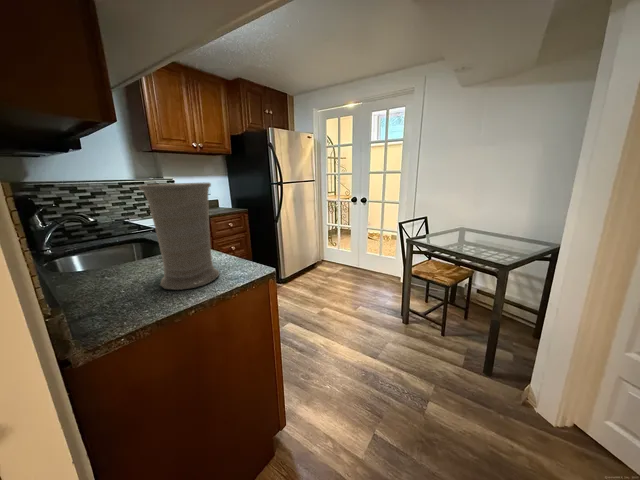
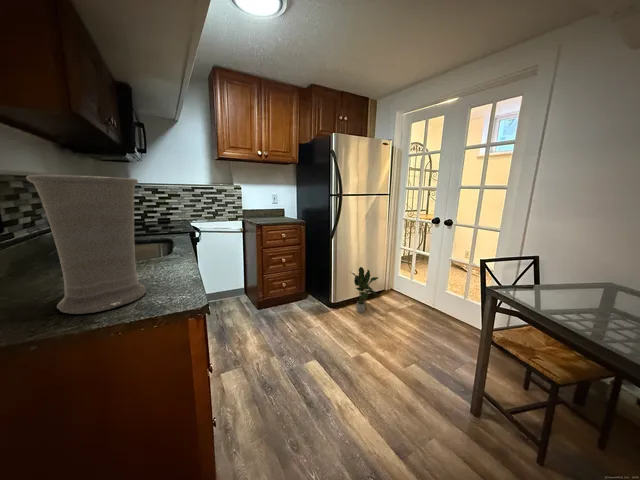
potted plant: none [295,244,321,282] -> present [352,267,378,313]

